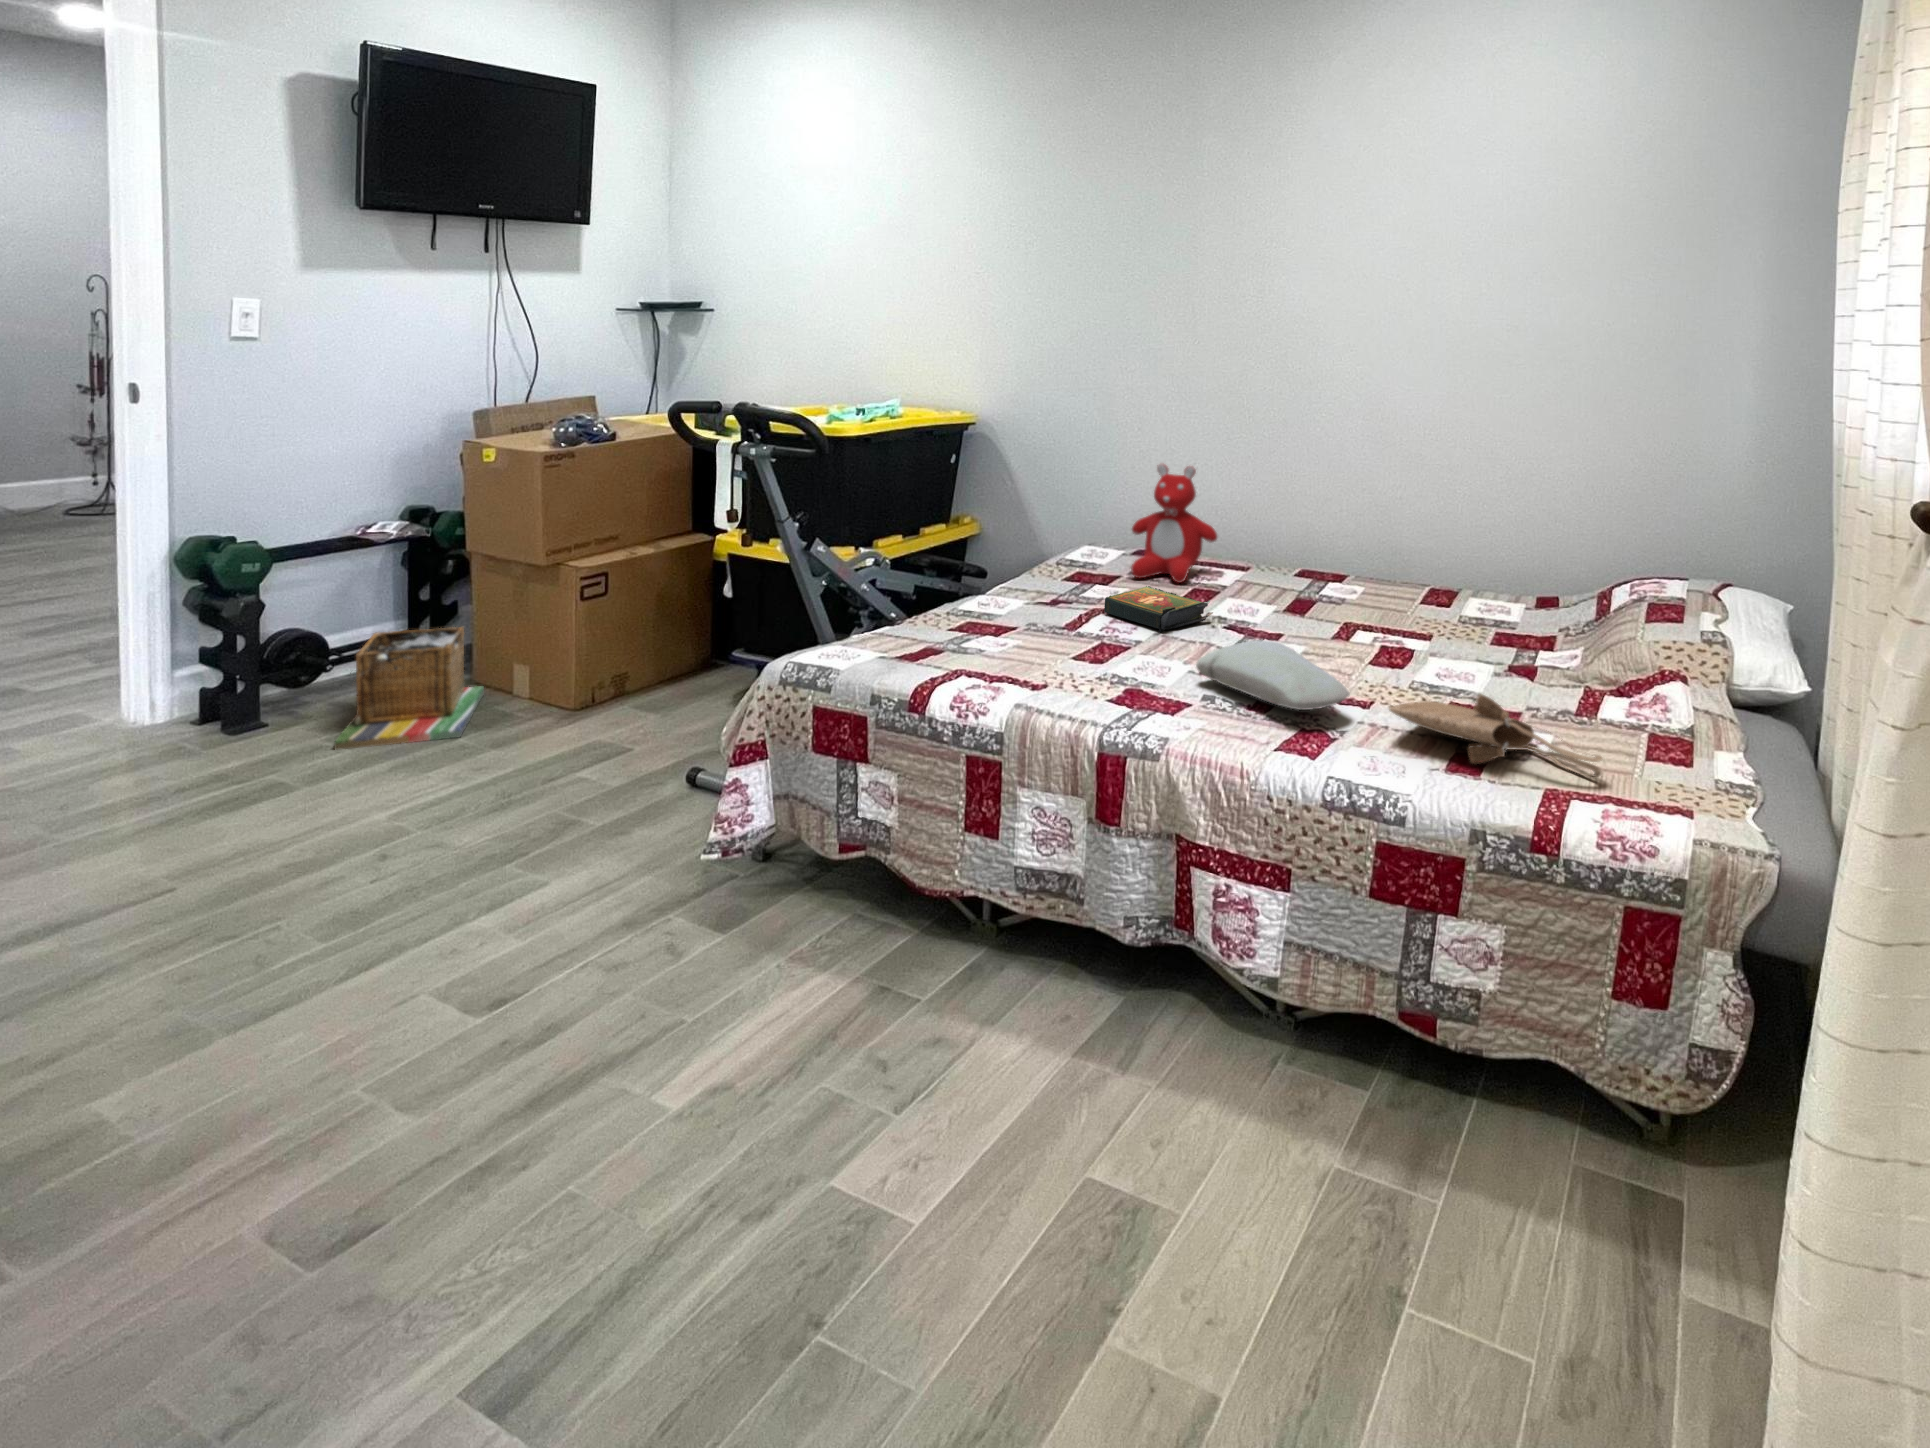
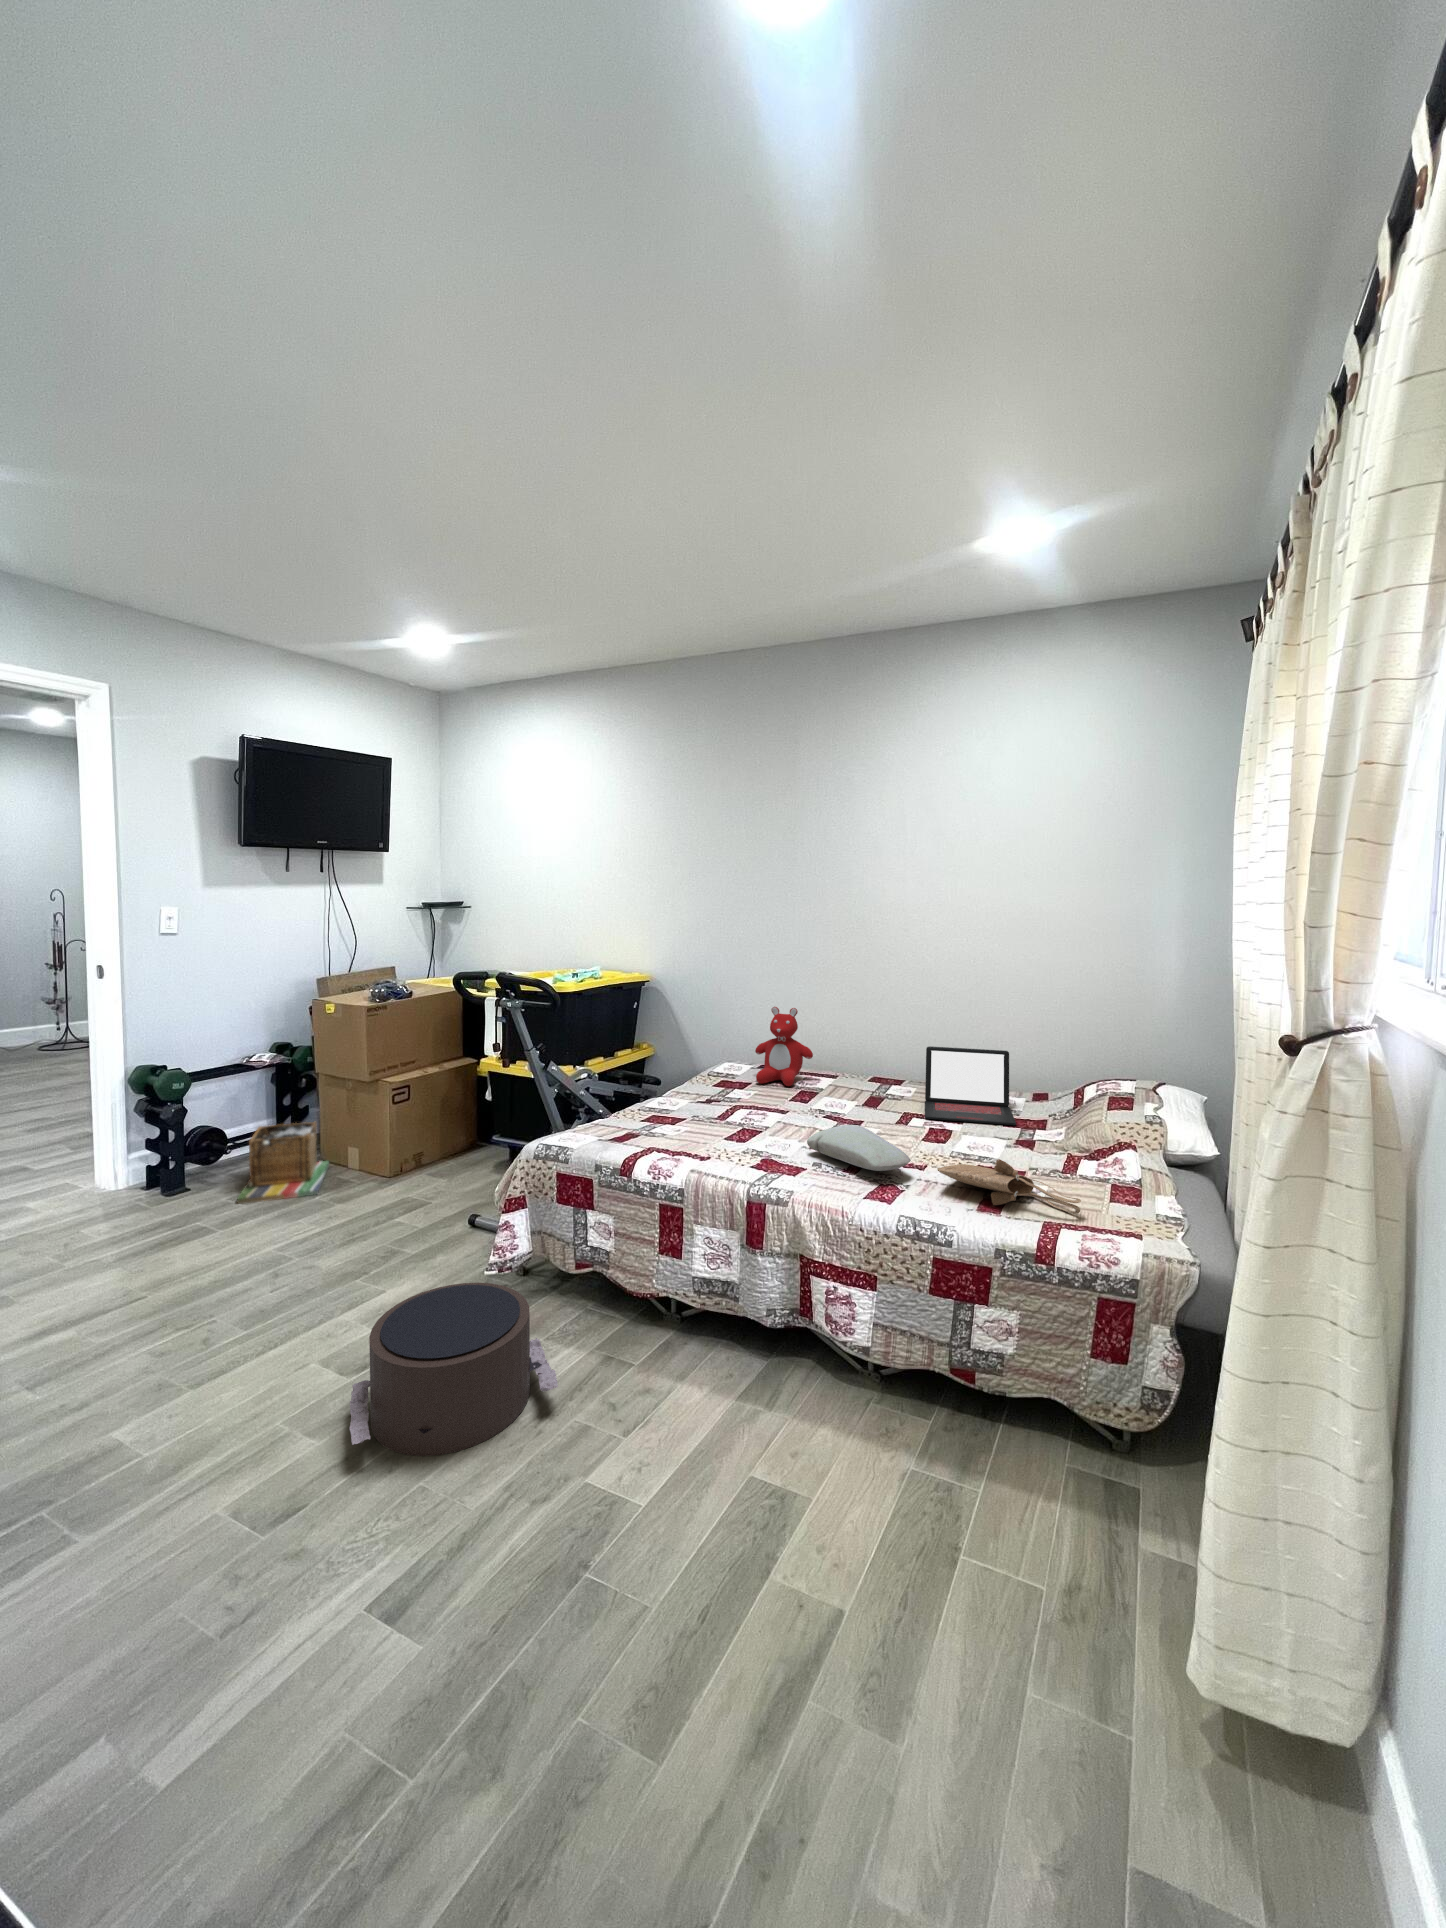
laptop: none [1380,526,1515,645] -> present [925,1046,1016,1125]
book: present [1104,586,1213,633] -> none [741,1089,814,1121]
pouf: none [461,873,795,1141] -> present [349,1283,558,1456]

